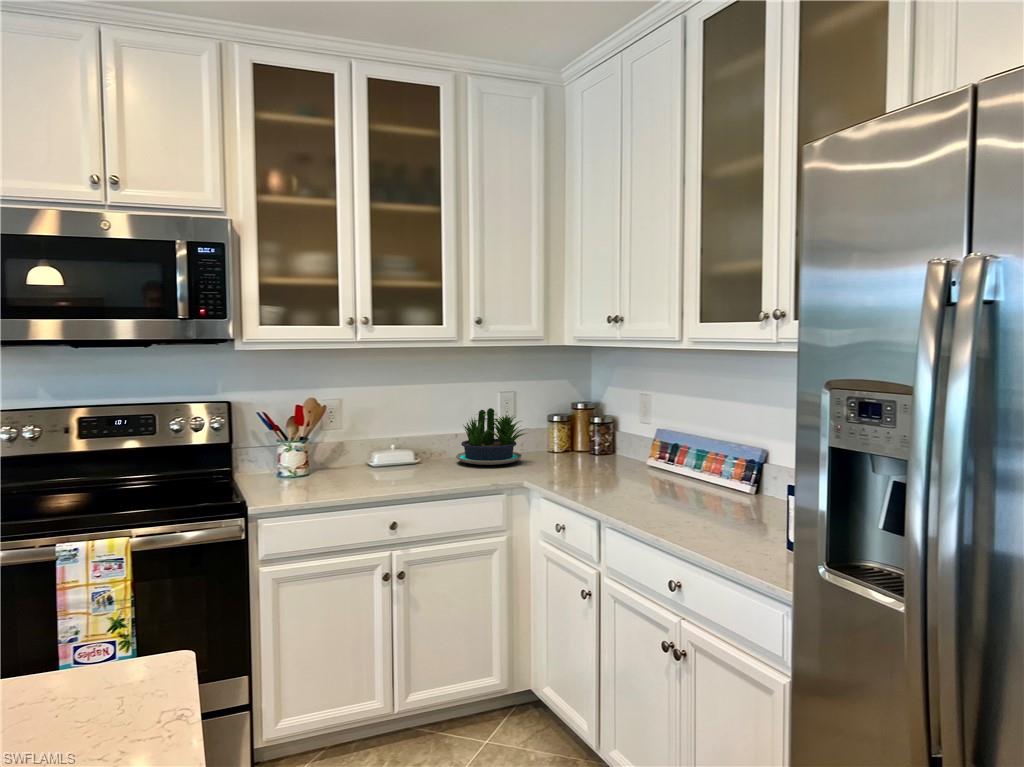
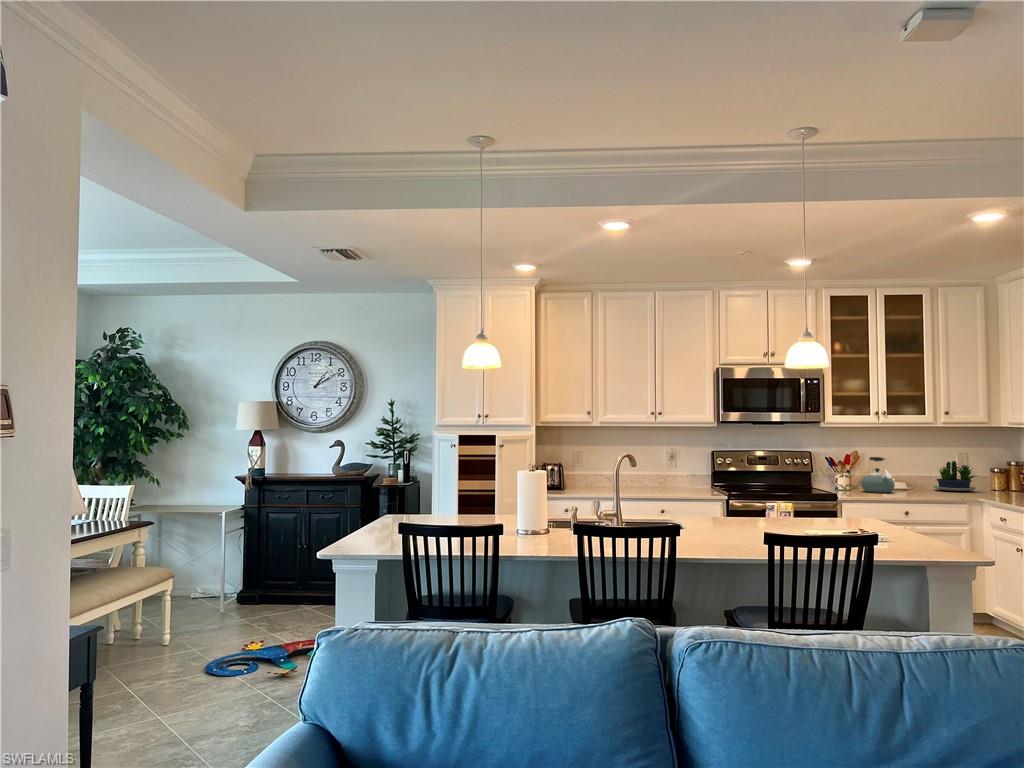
kettle: none [314,412,377,487] -> present [861,457,895,493]

